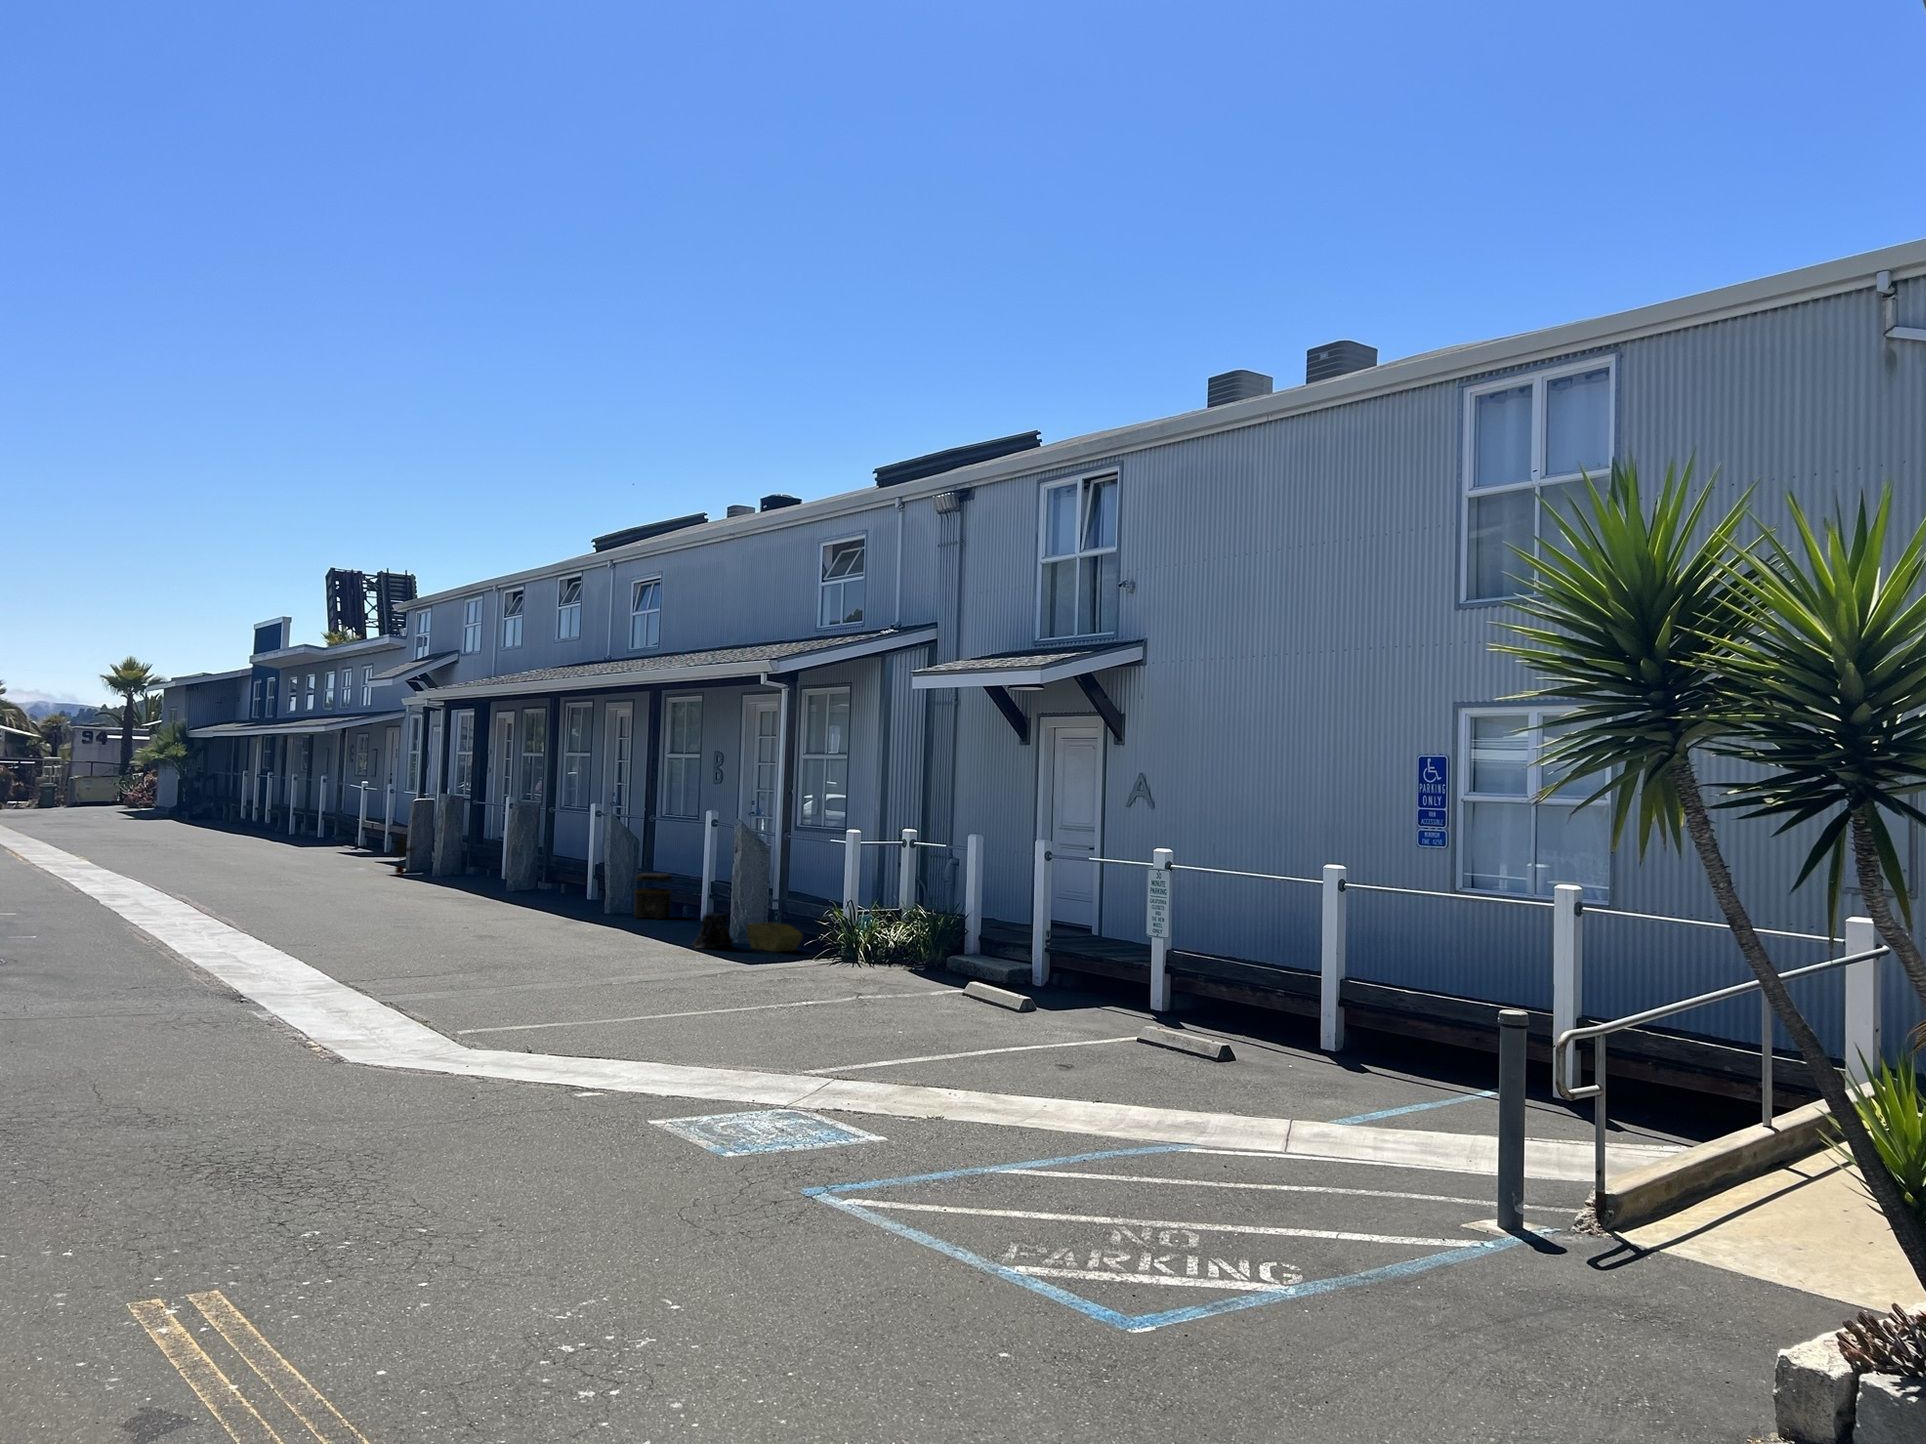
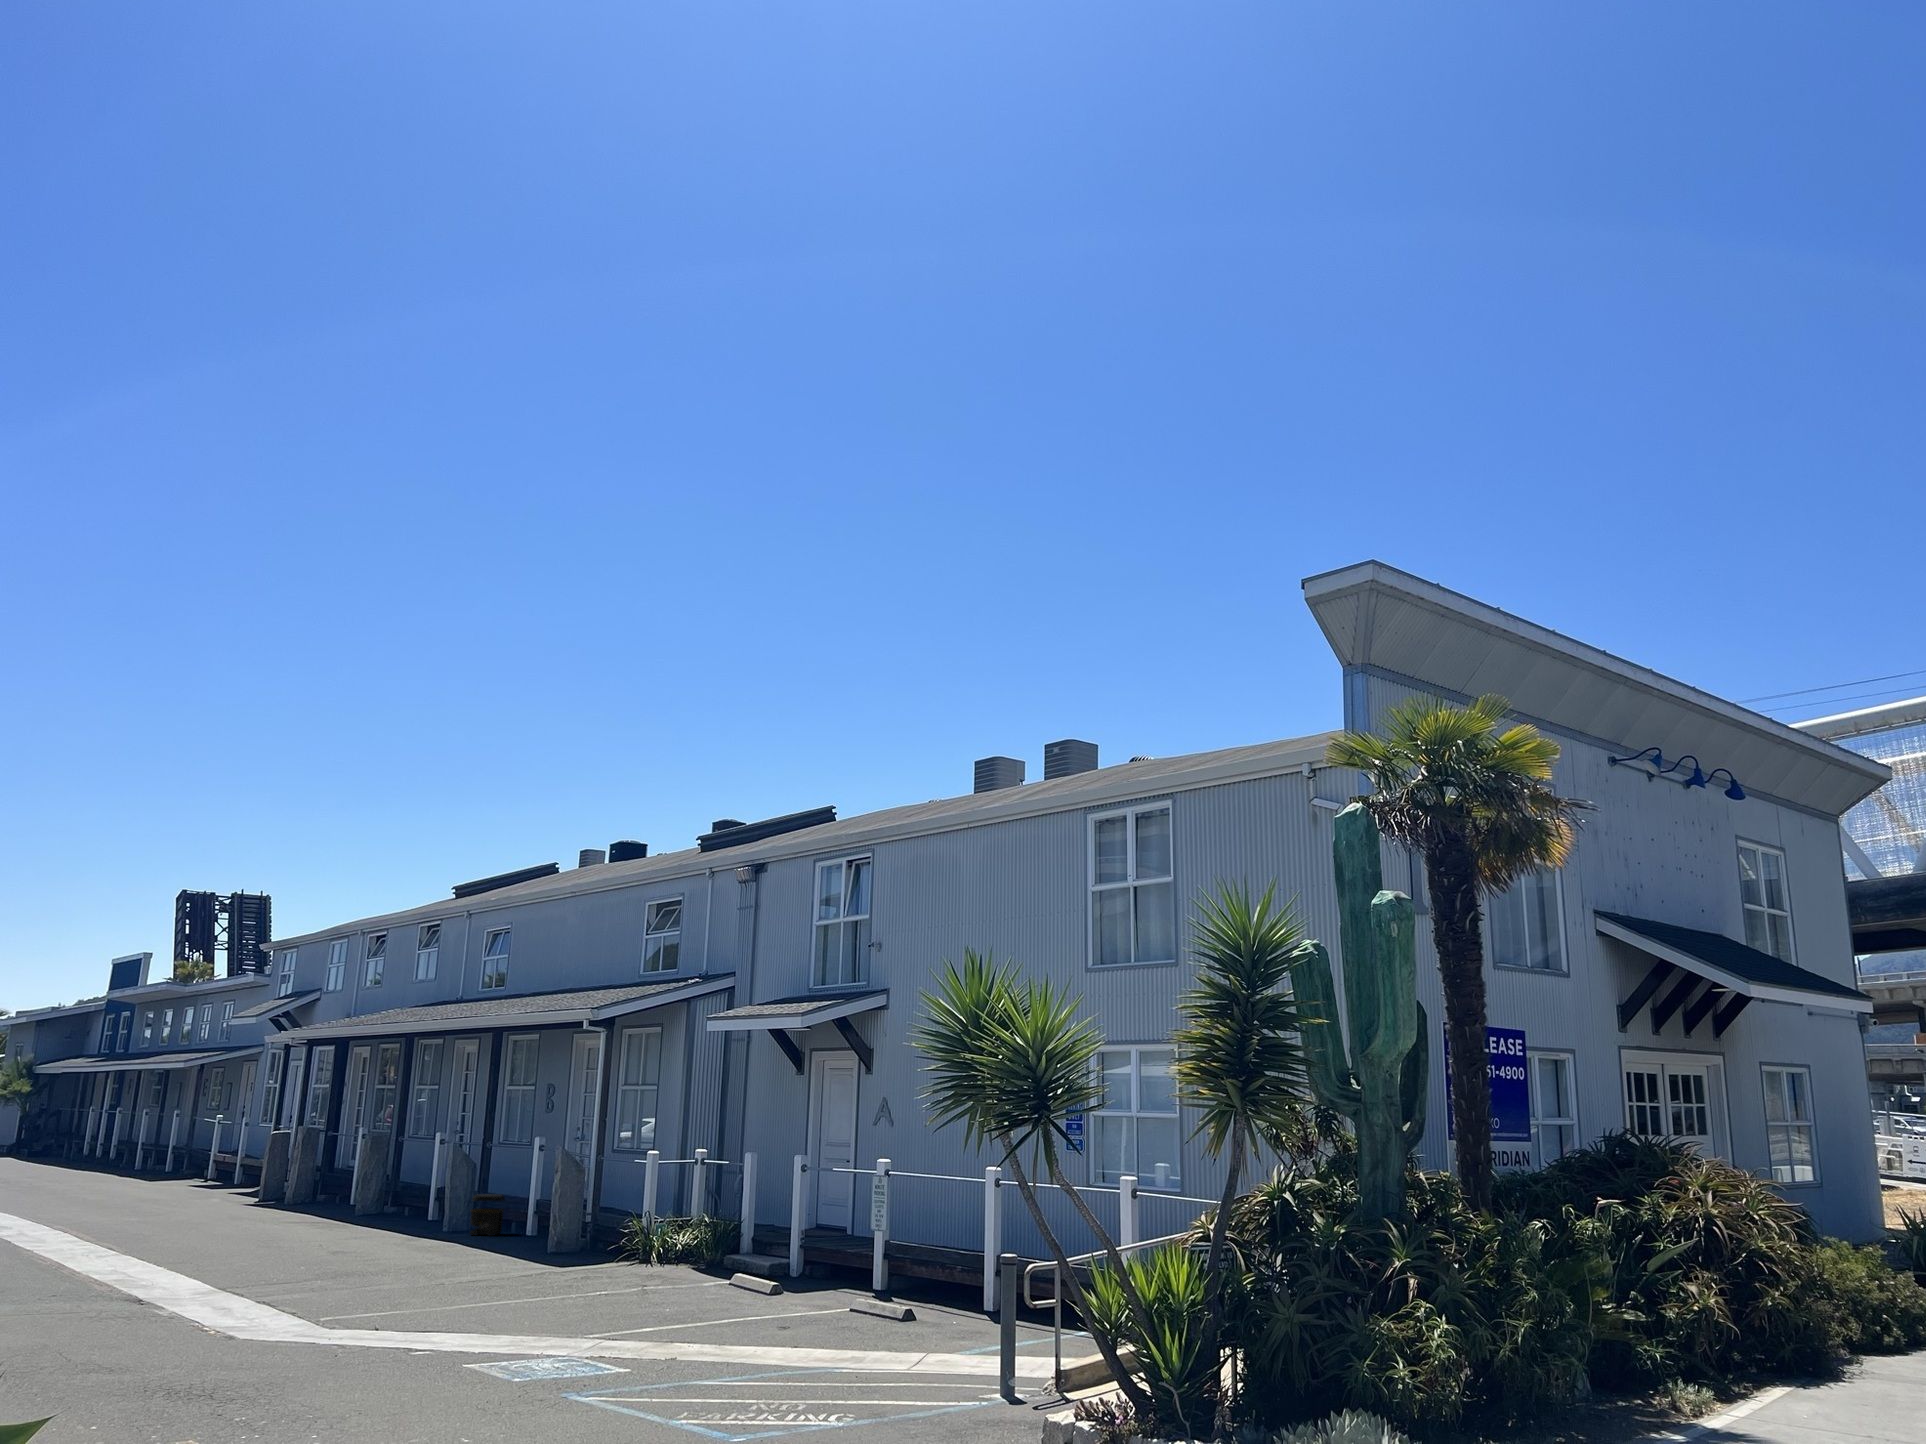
potted tree: present [394,830,415,874] -> none [247,1161,271,1203]
backpack: present [693,912,733,948] -> none [516,1225,552,1257]
storage bin: present [747,923,803,952] -> none [564,1233,612,1259]

